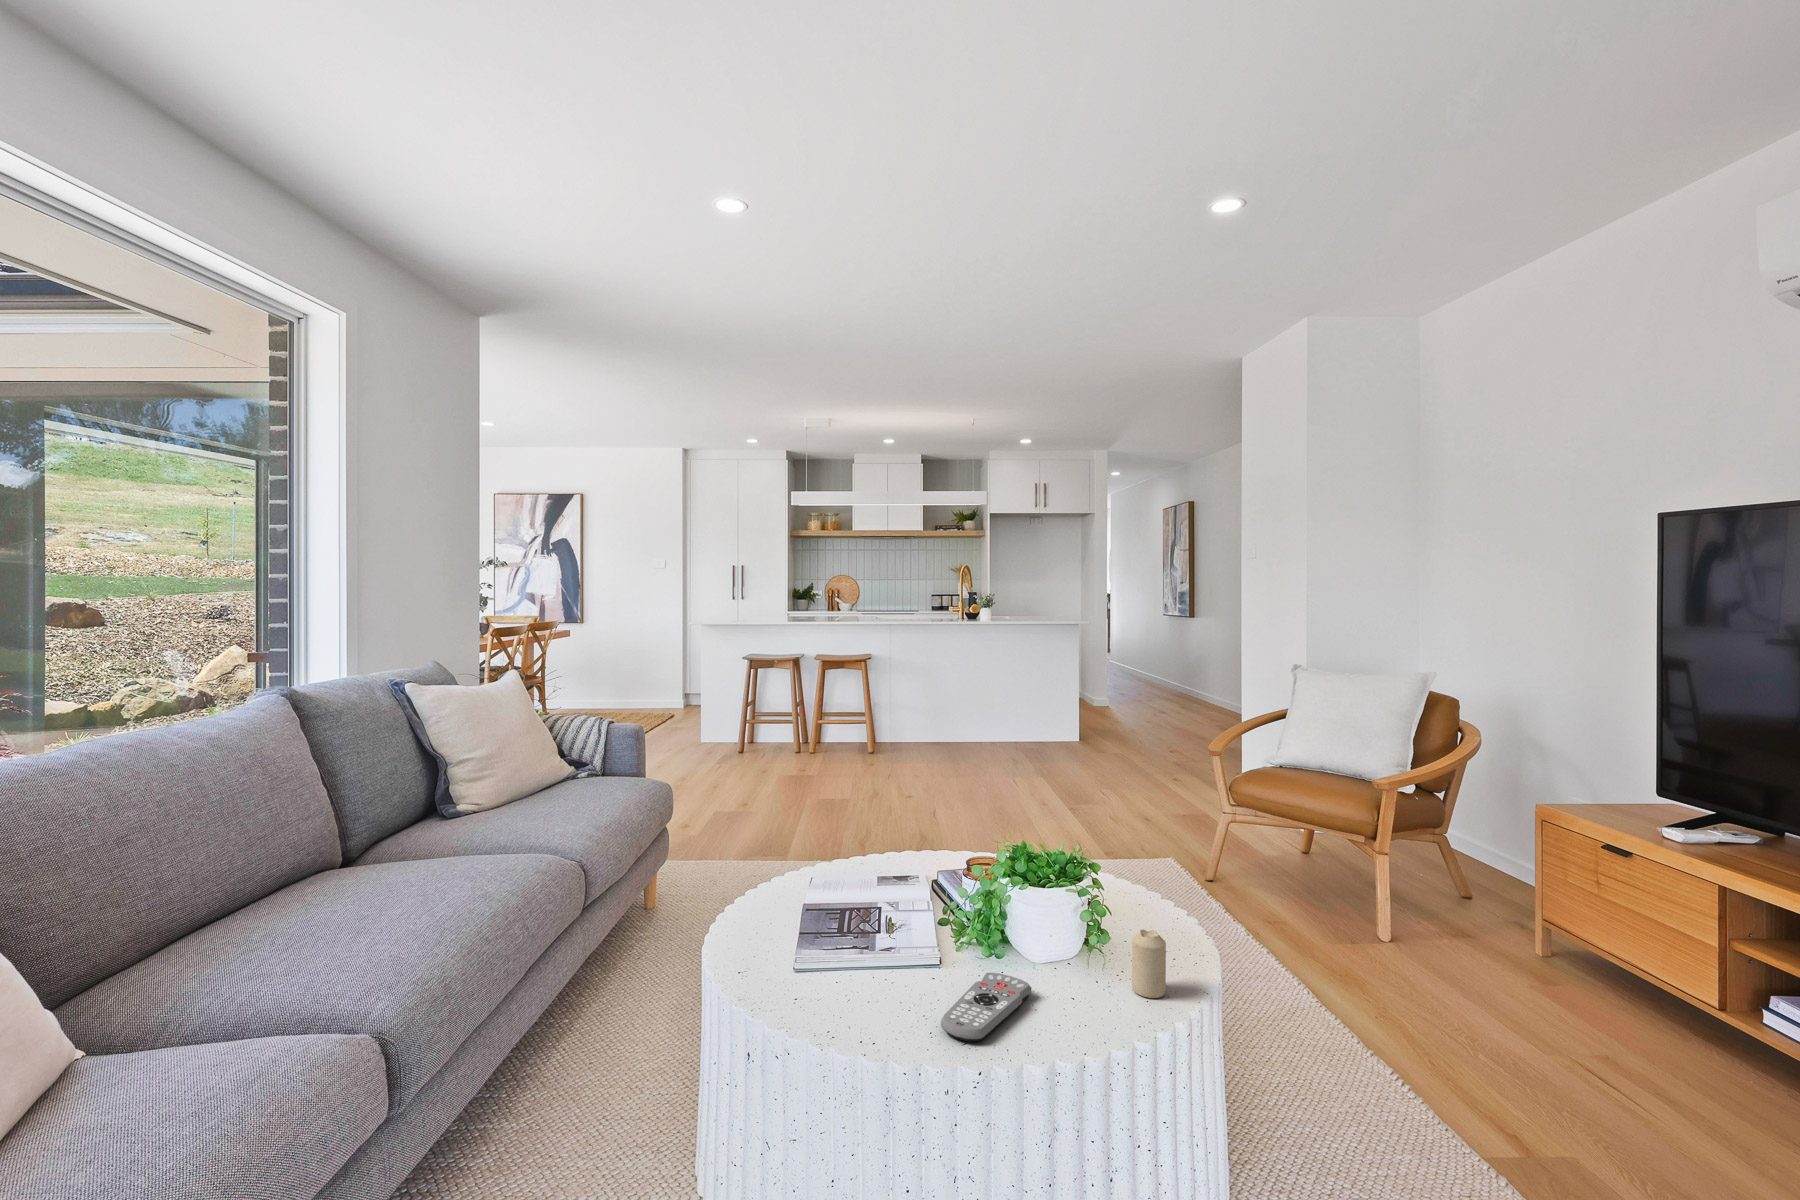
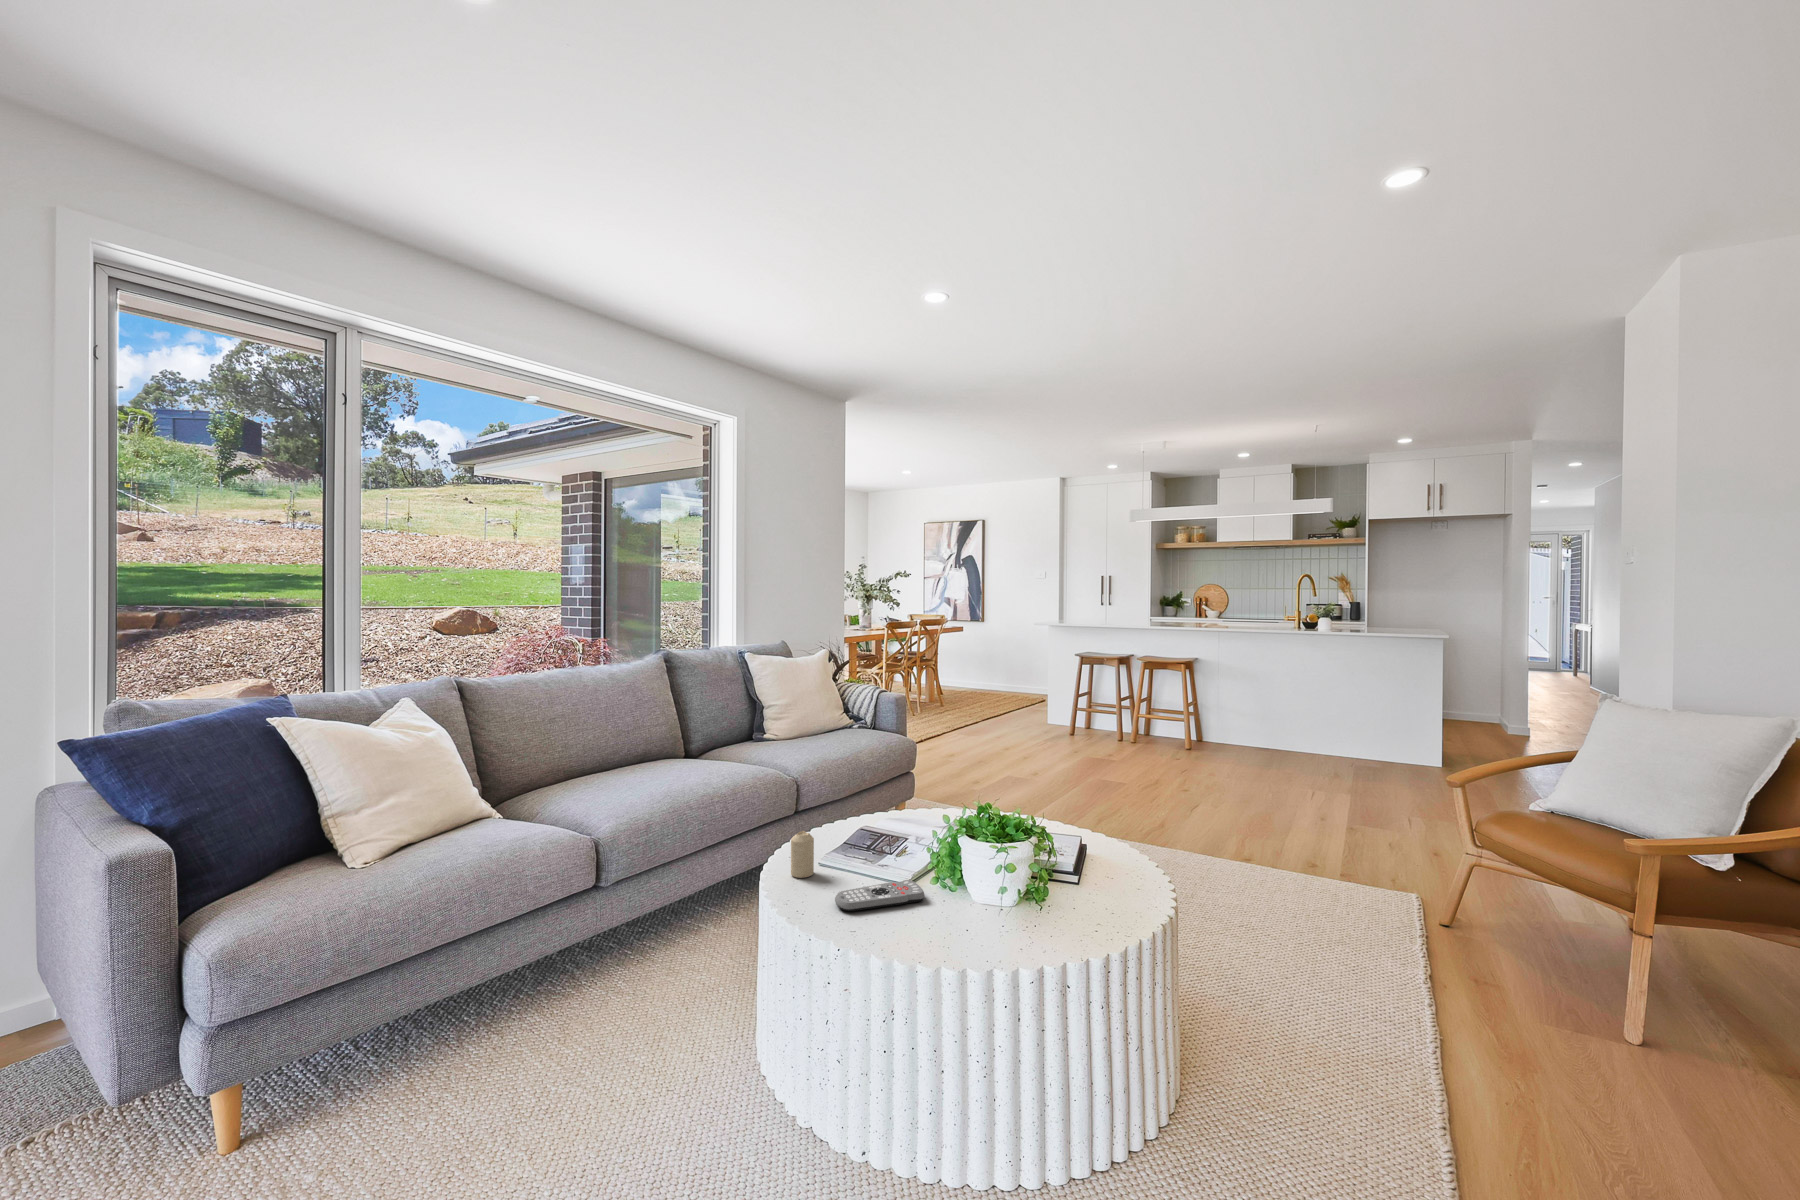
candle: present [1132,929,1166,998] -> present [791,831,814,878]

